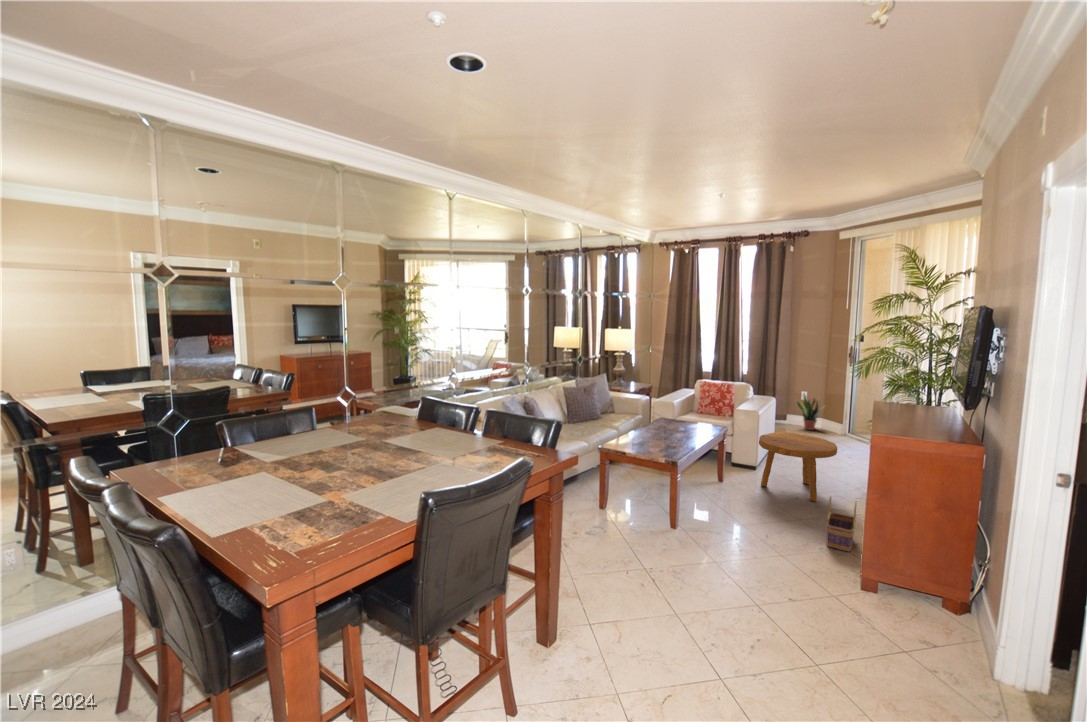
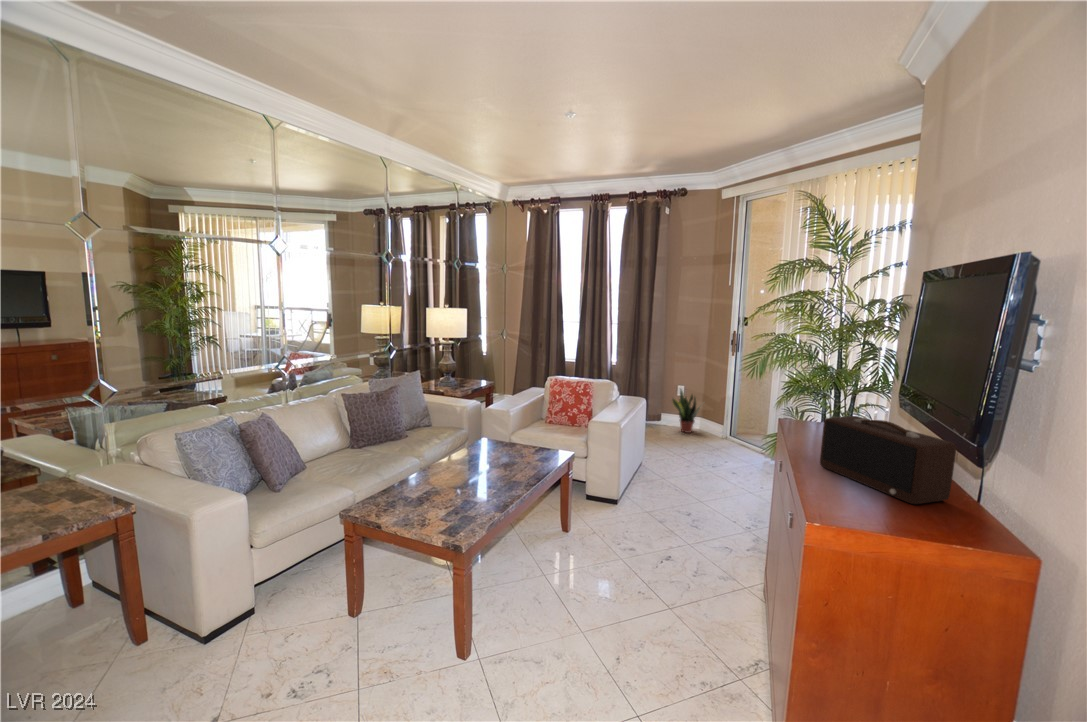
speaker: none [892,395,964,437] -> present [820,416,956,504]
footstool: present [759,433,837,501] -> none [619,453,724,560]
basket: present [827,497,856,551] -> none [713,580,759,681]

